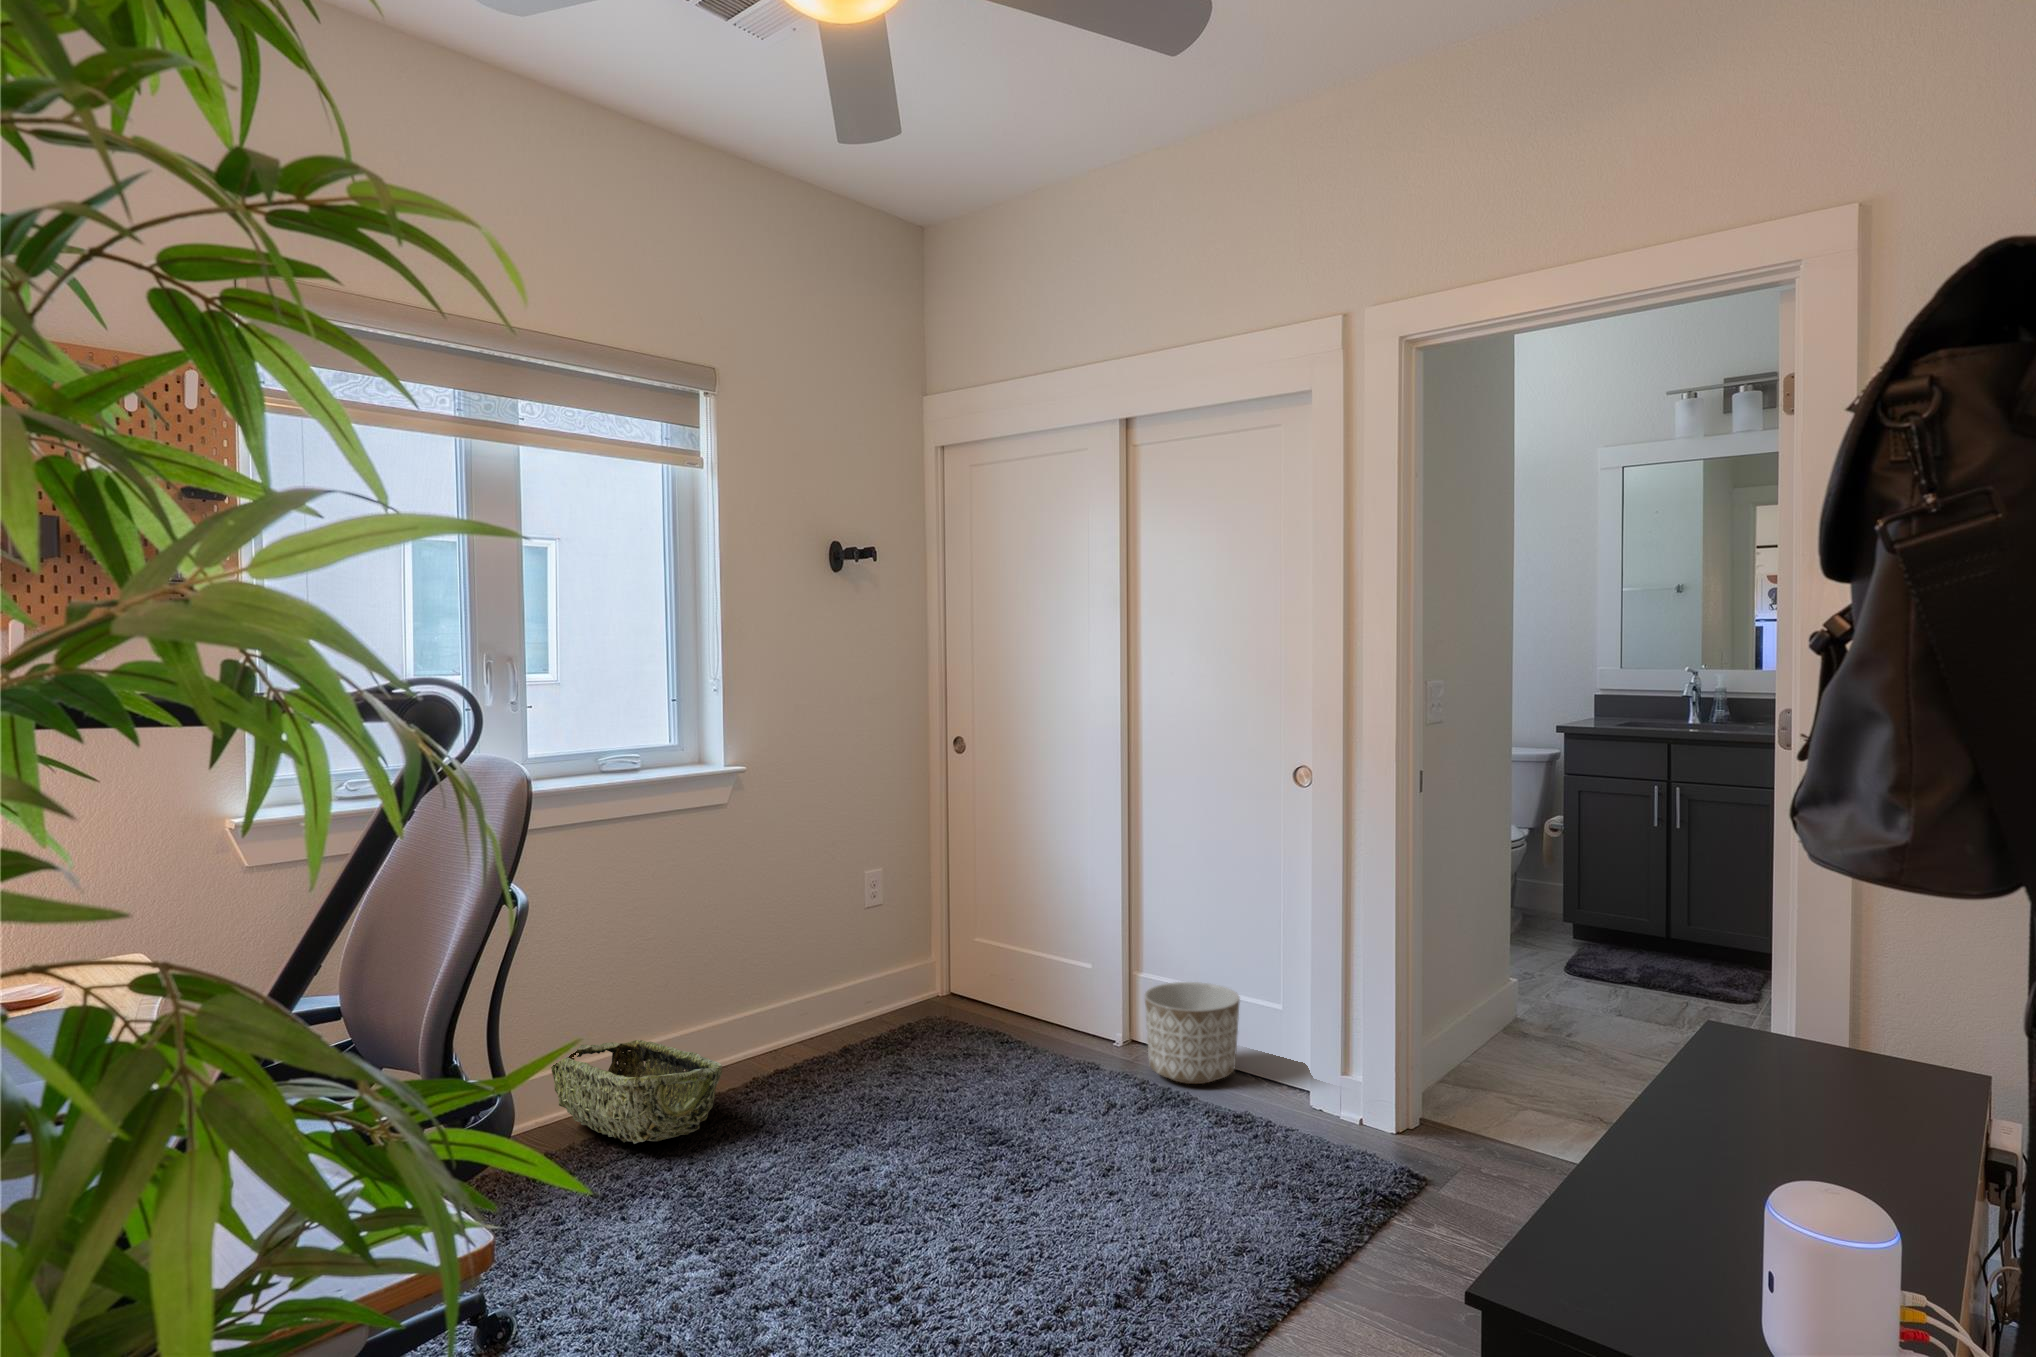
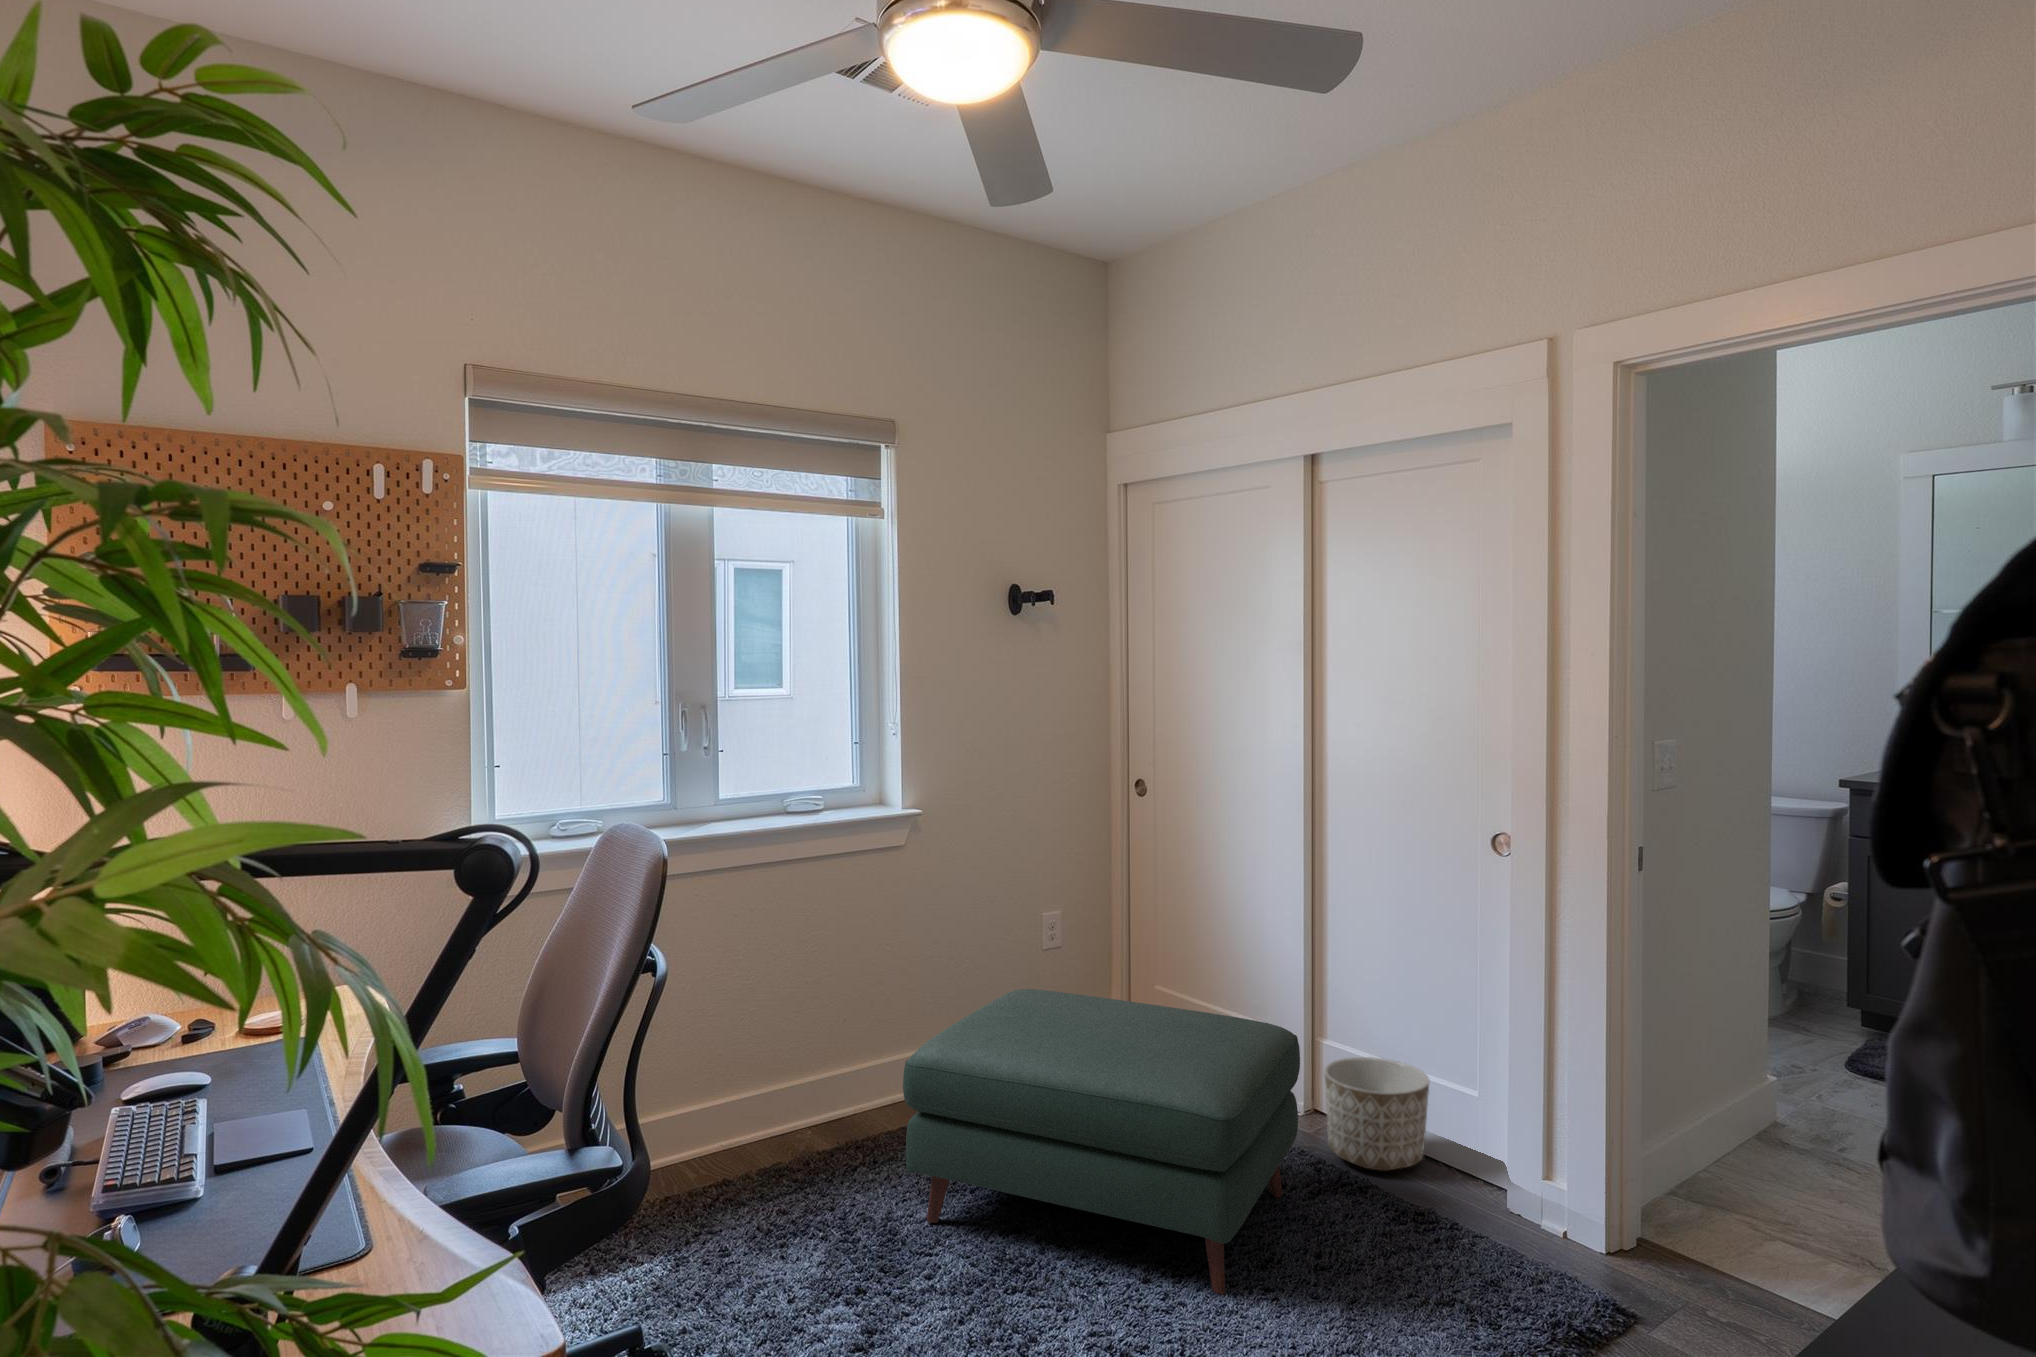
ottoman: none [745,937,1127,1203] -> present [903,989,1300,1295]
woven basket: present [551,1040,722,1144] -> none [732,1074,888,1180]

